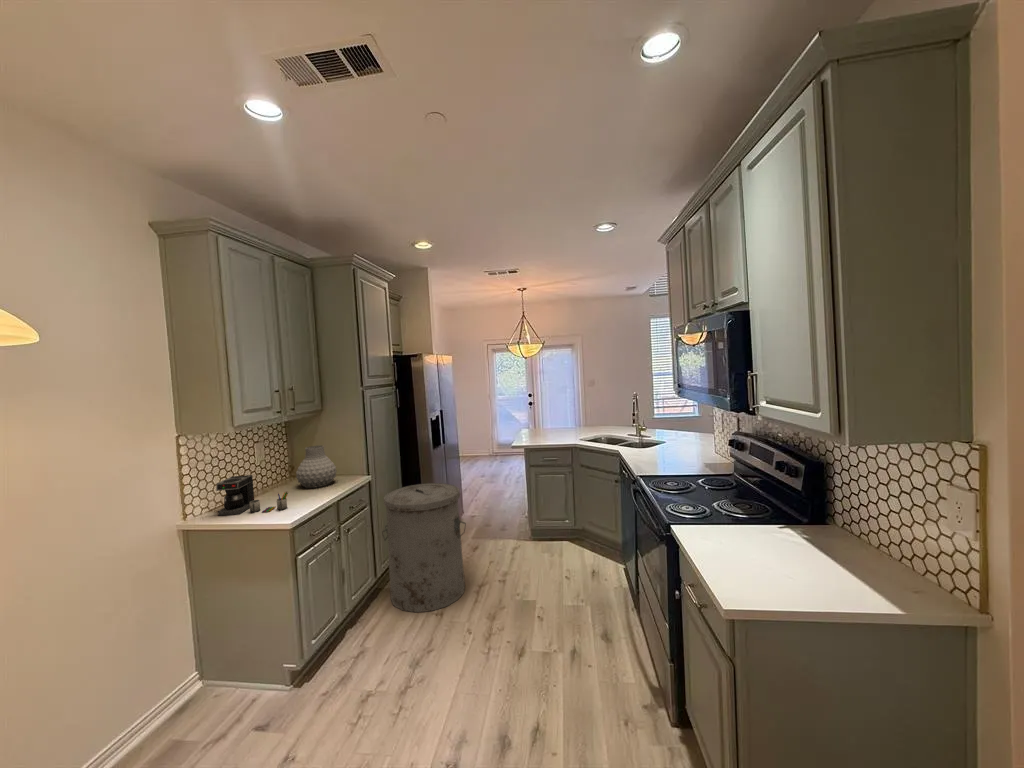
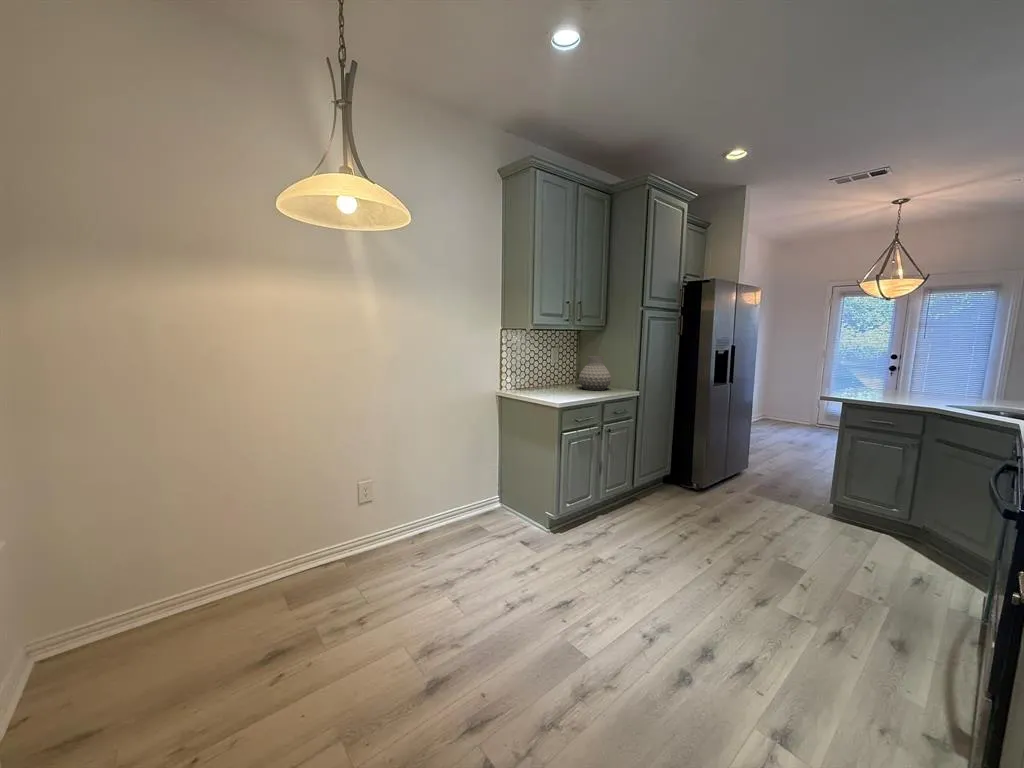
coffee maker: present [216,475,288,516] -> none [518,367,564,397]
trash can: present [382,483,466,612] -> none [645,410,731,530]

